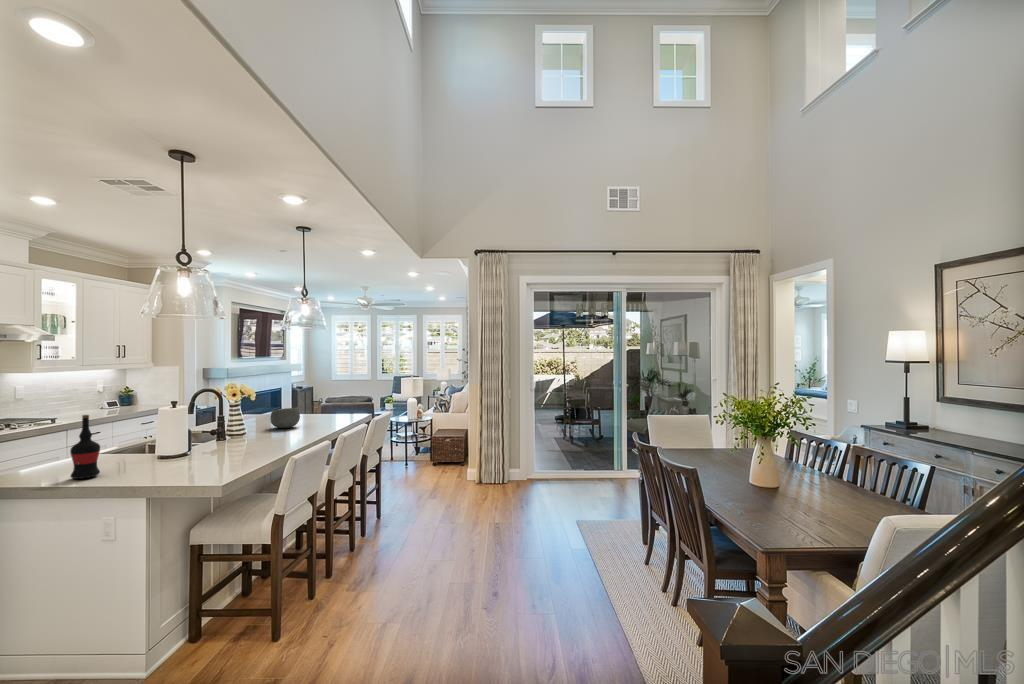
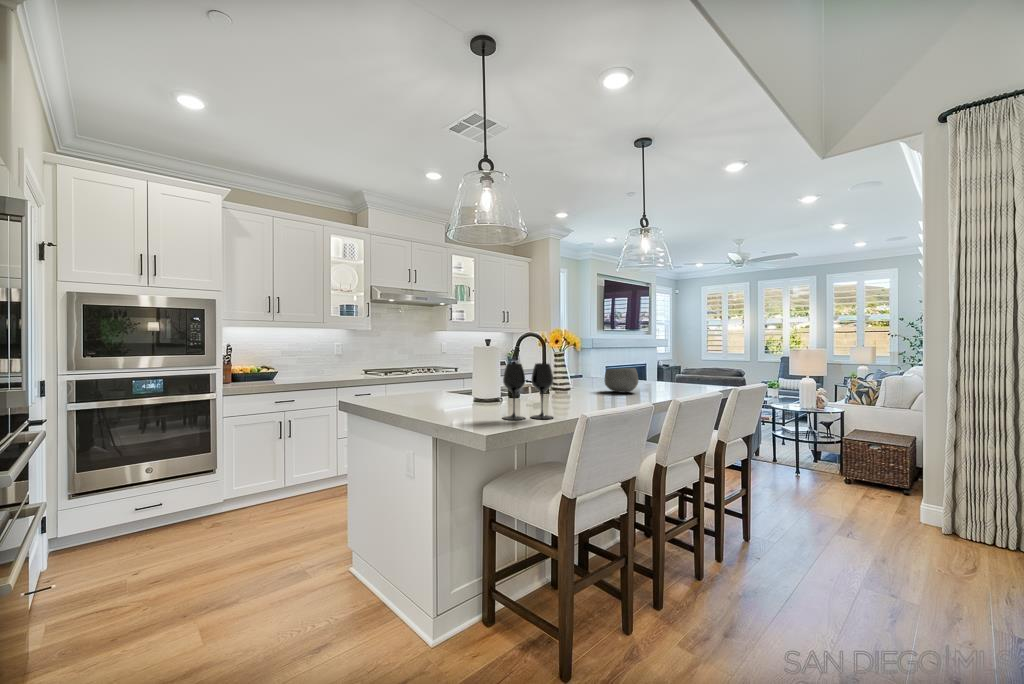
wine bottle: present [70,415,100,479] -> none [382,342,406,409]
wine glass: none [215,420,257,468] -> present [503,363,553,420]

